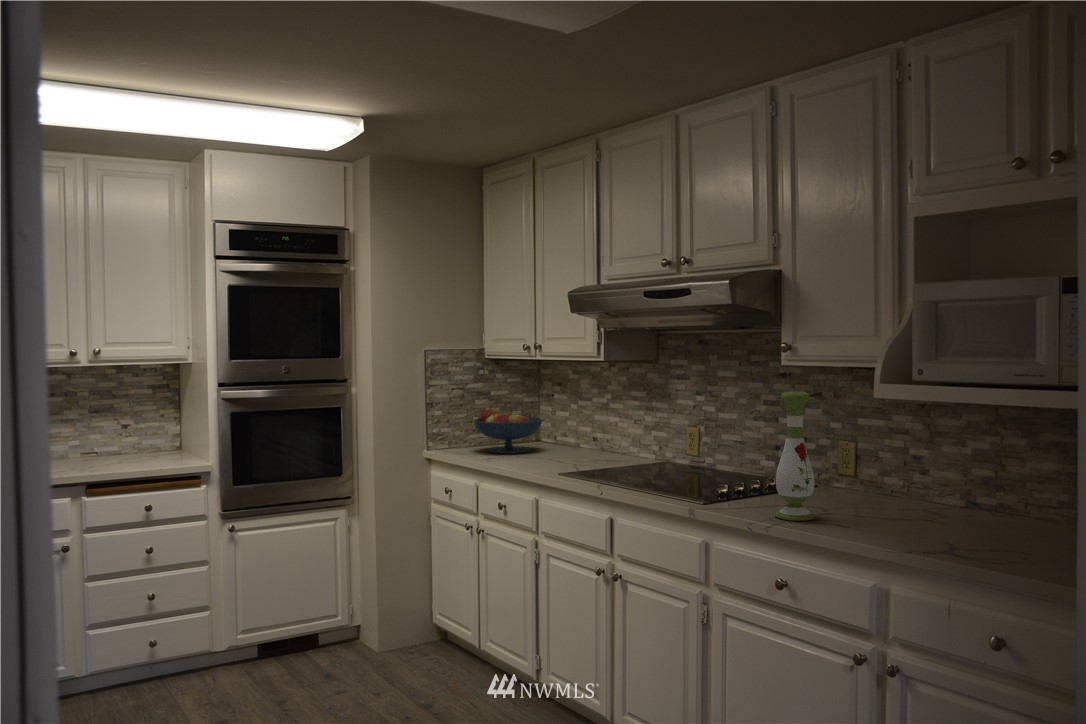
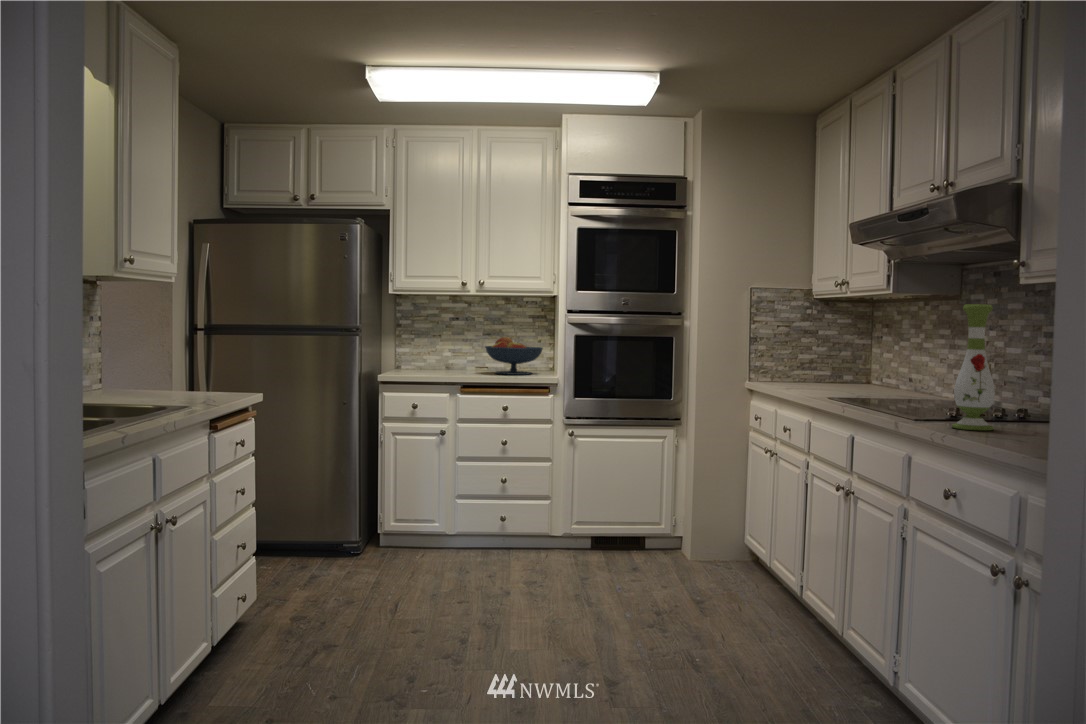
fruit bowl: present [474,408,542,454] -> present [485,337,543,375]

